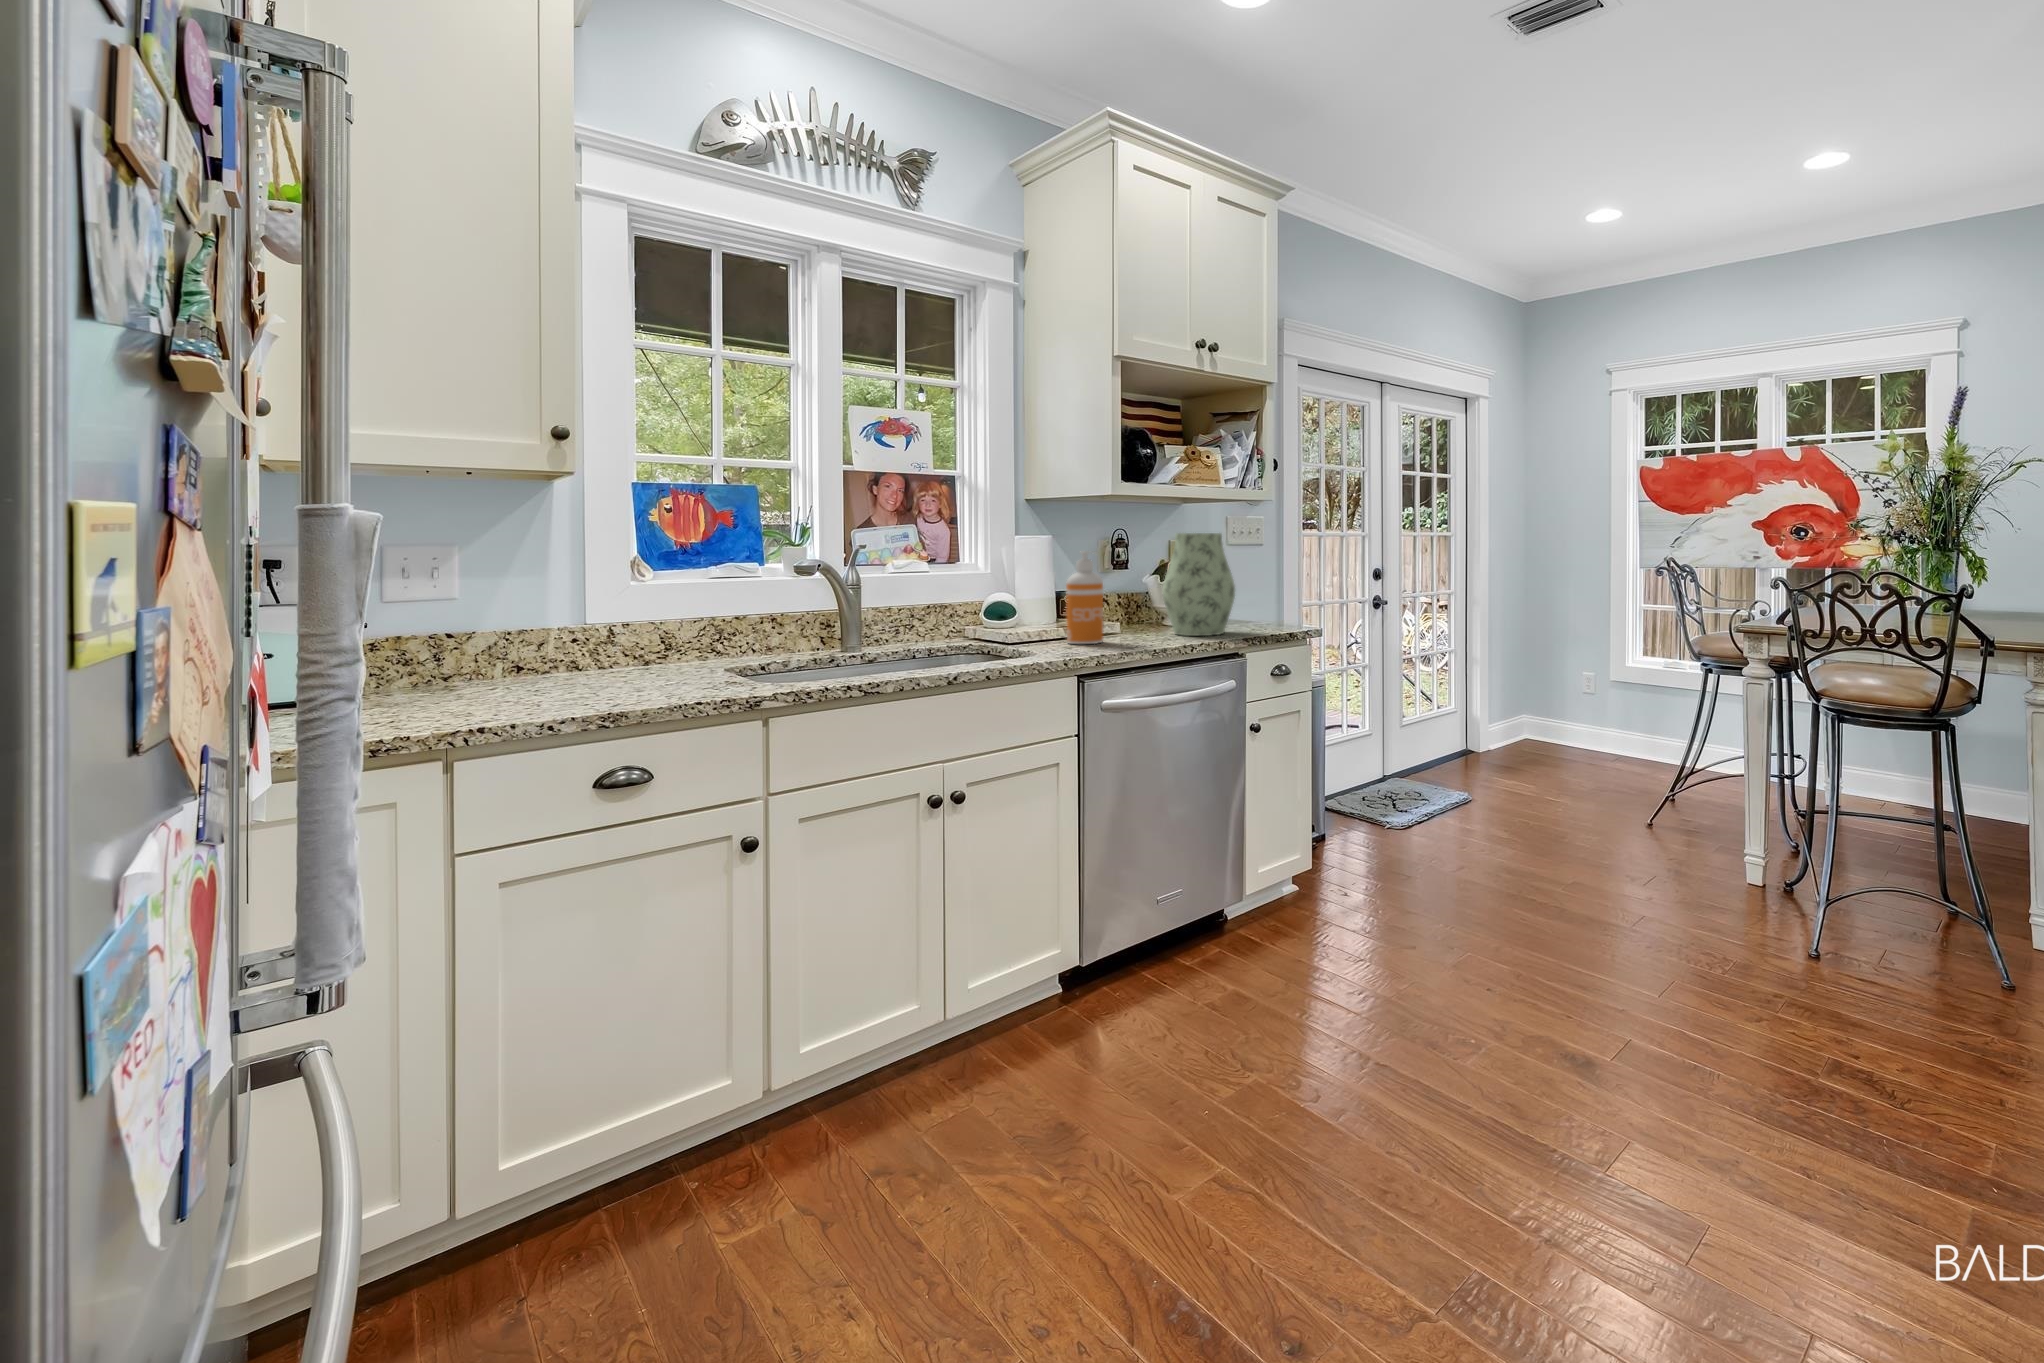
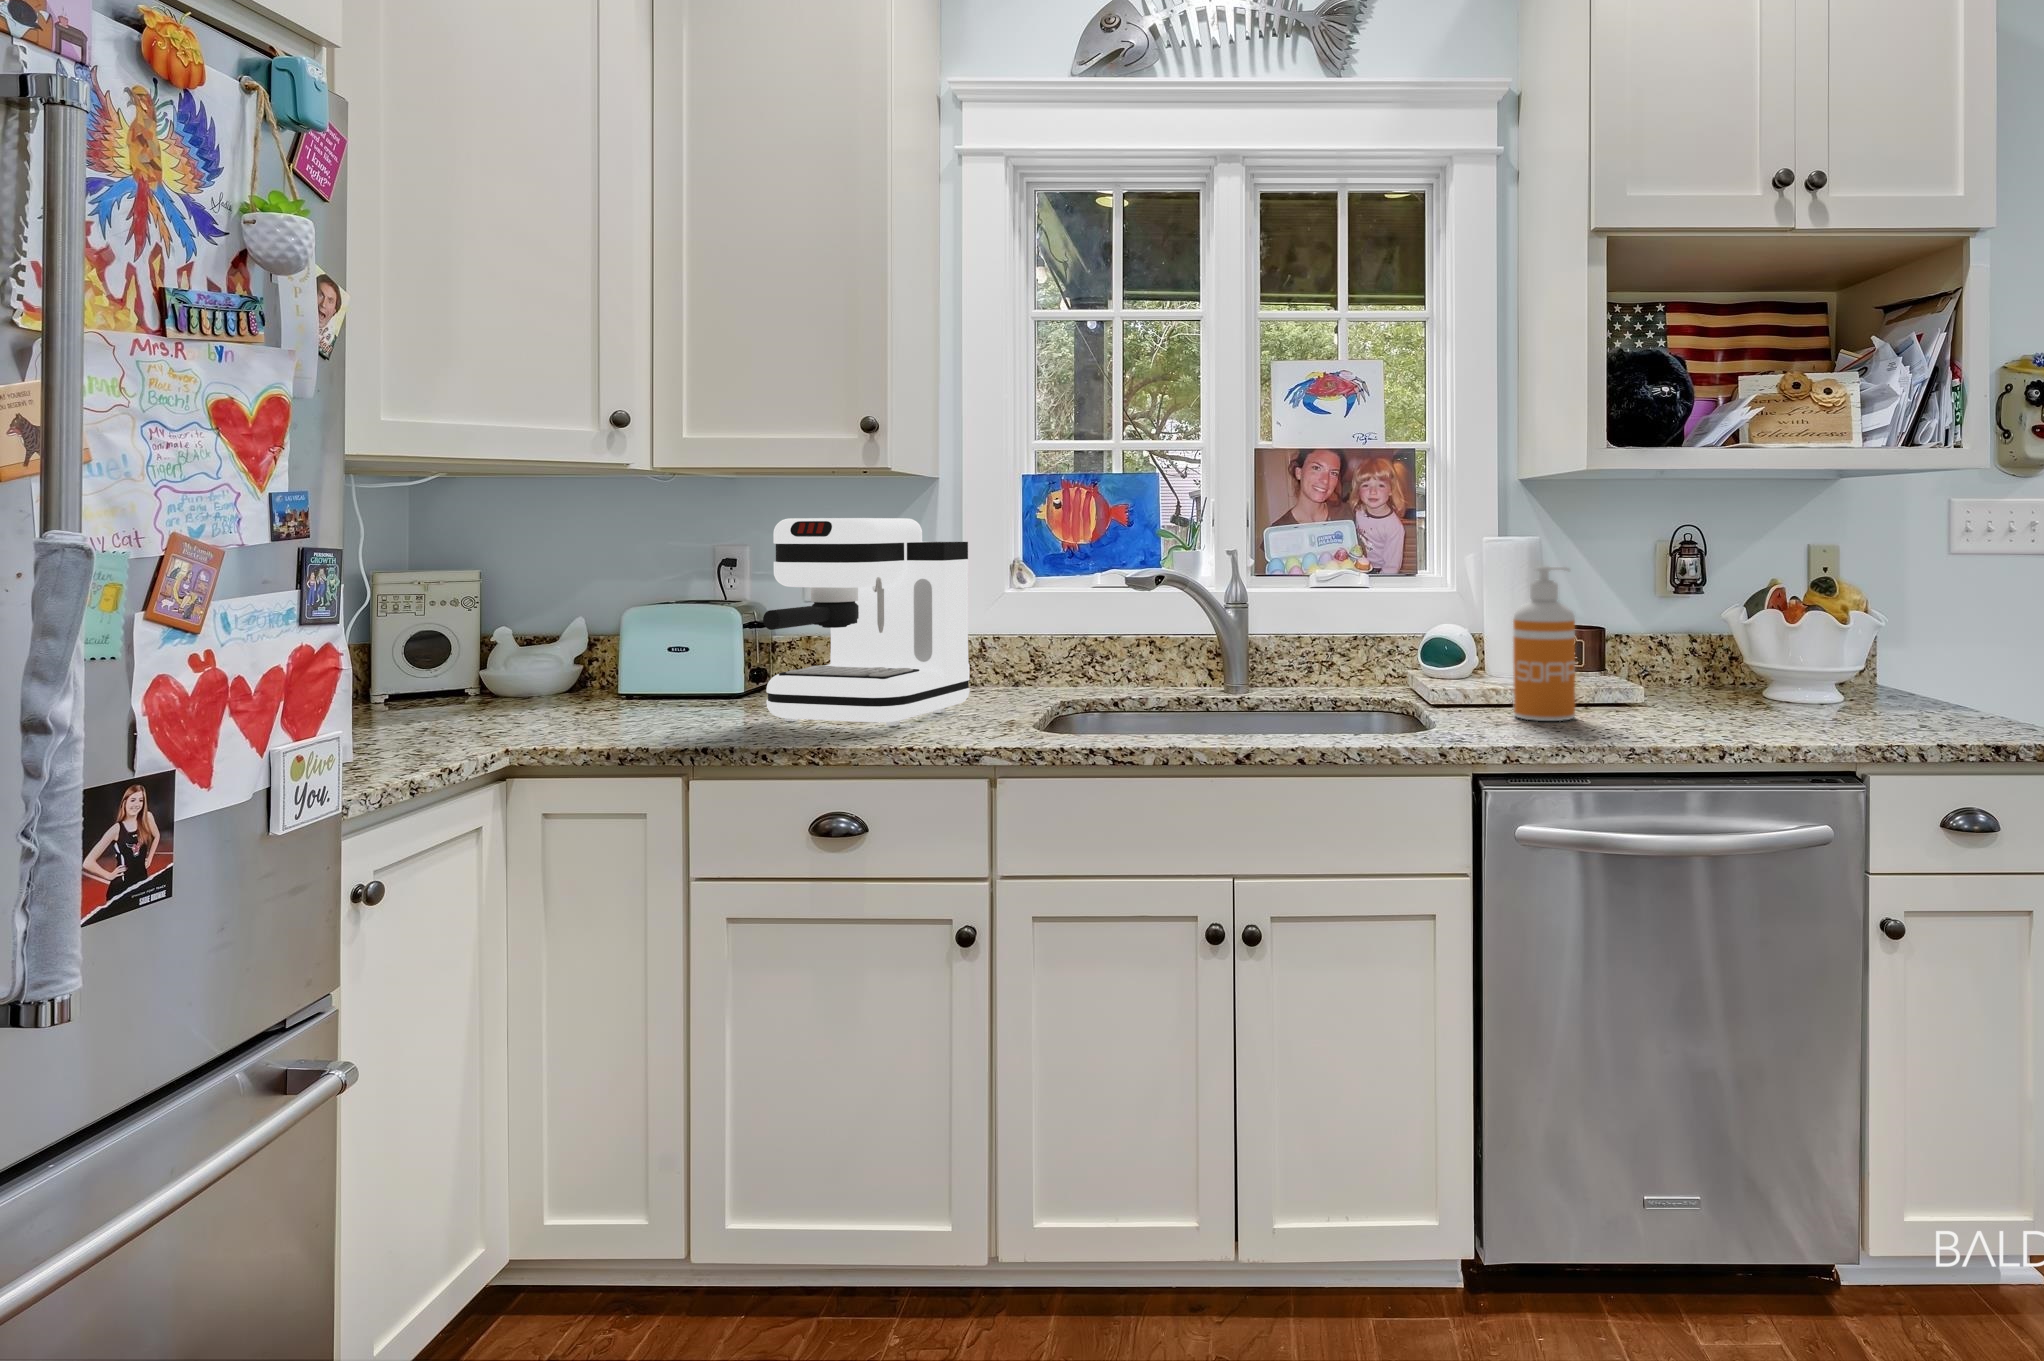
coffee maker: none [474,514,663,704] -> present [763,518,970,726]
vase: present [1163,533,1235,636] -> none [1710,537,1855,728]

